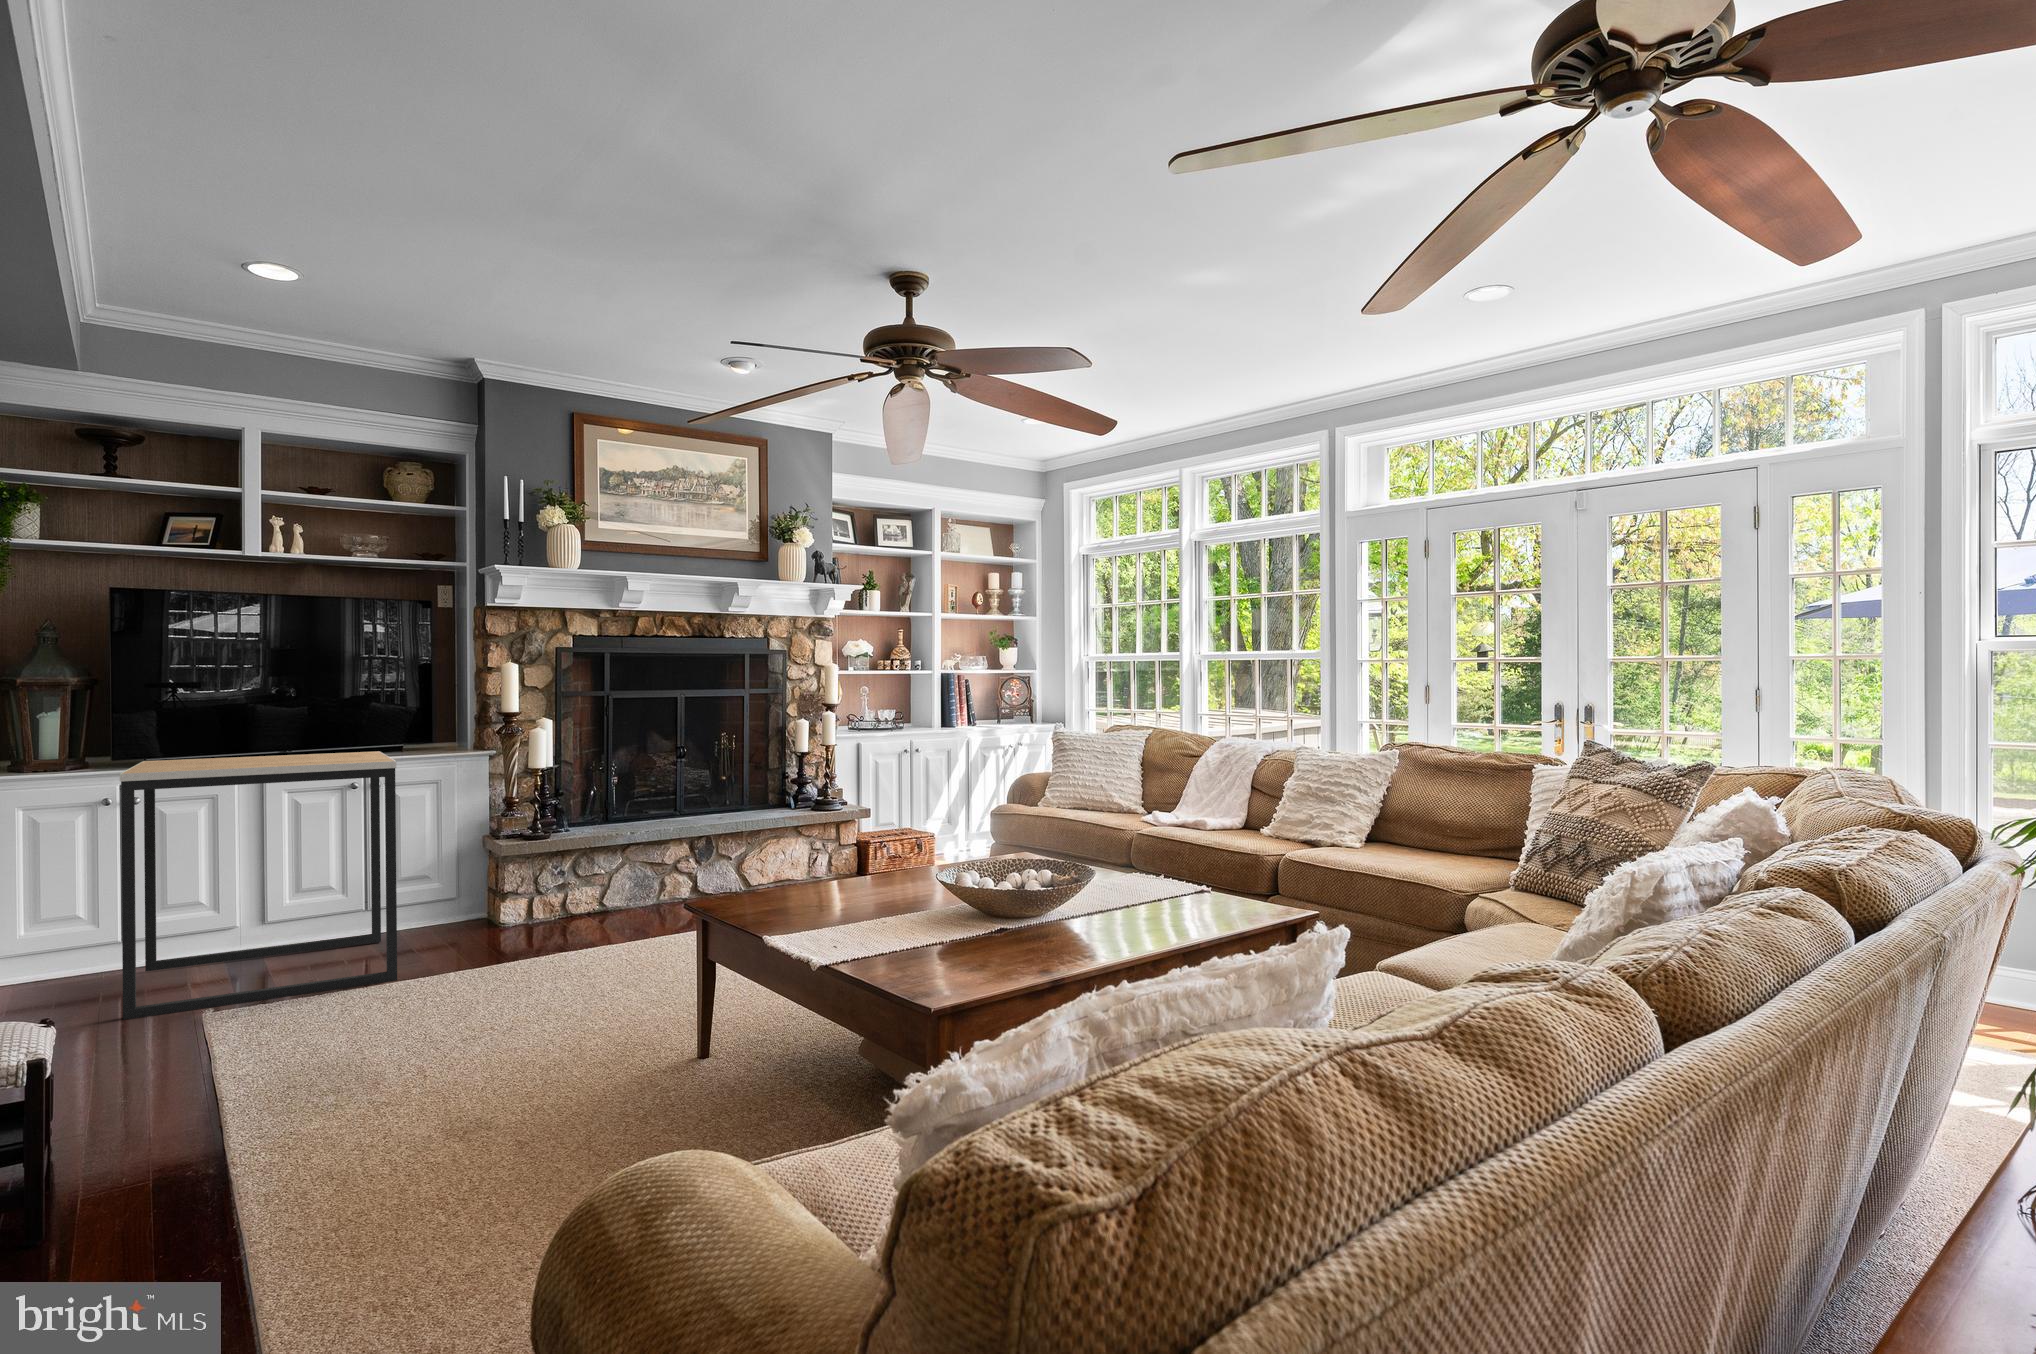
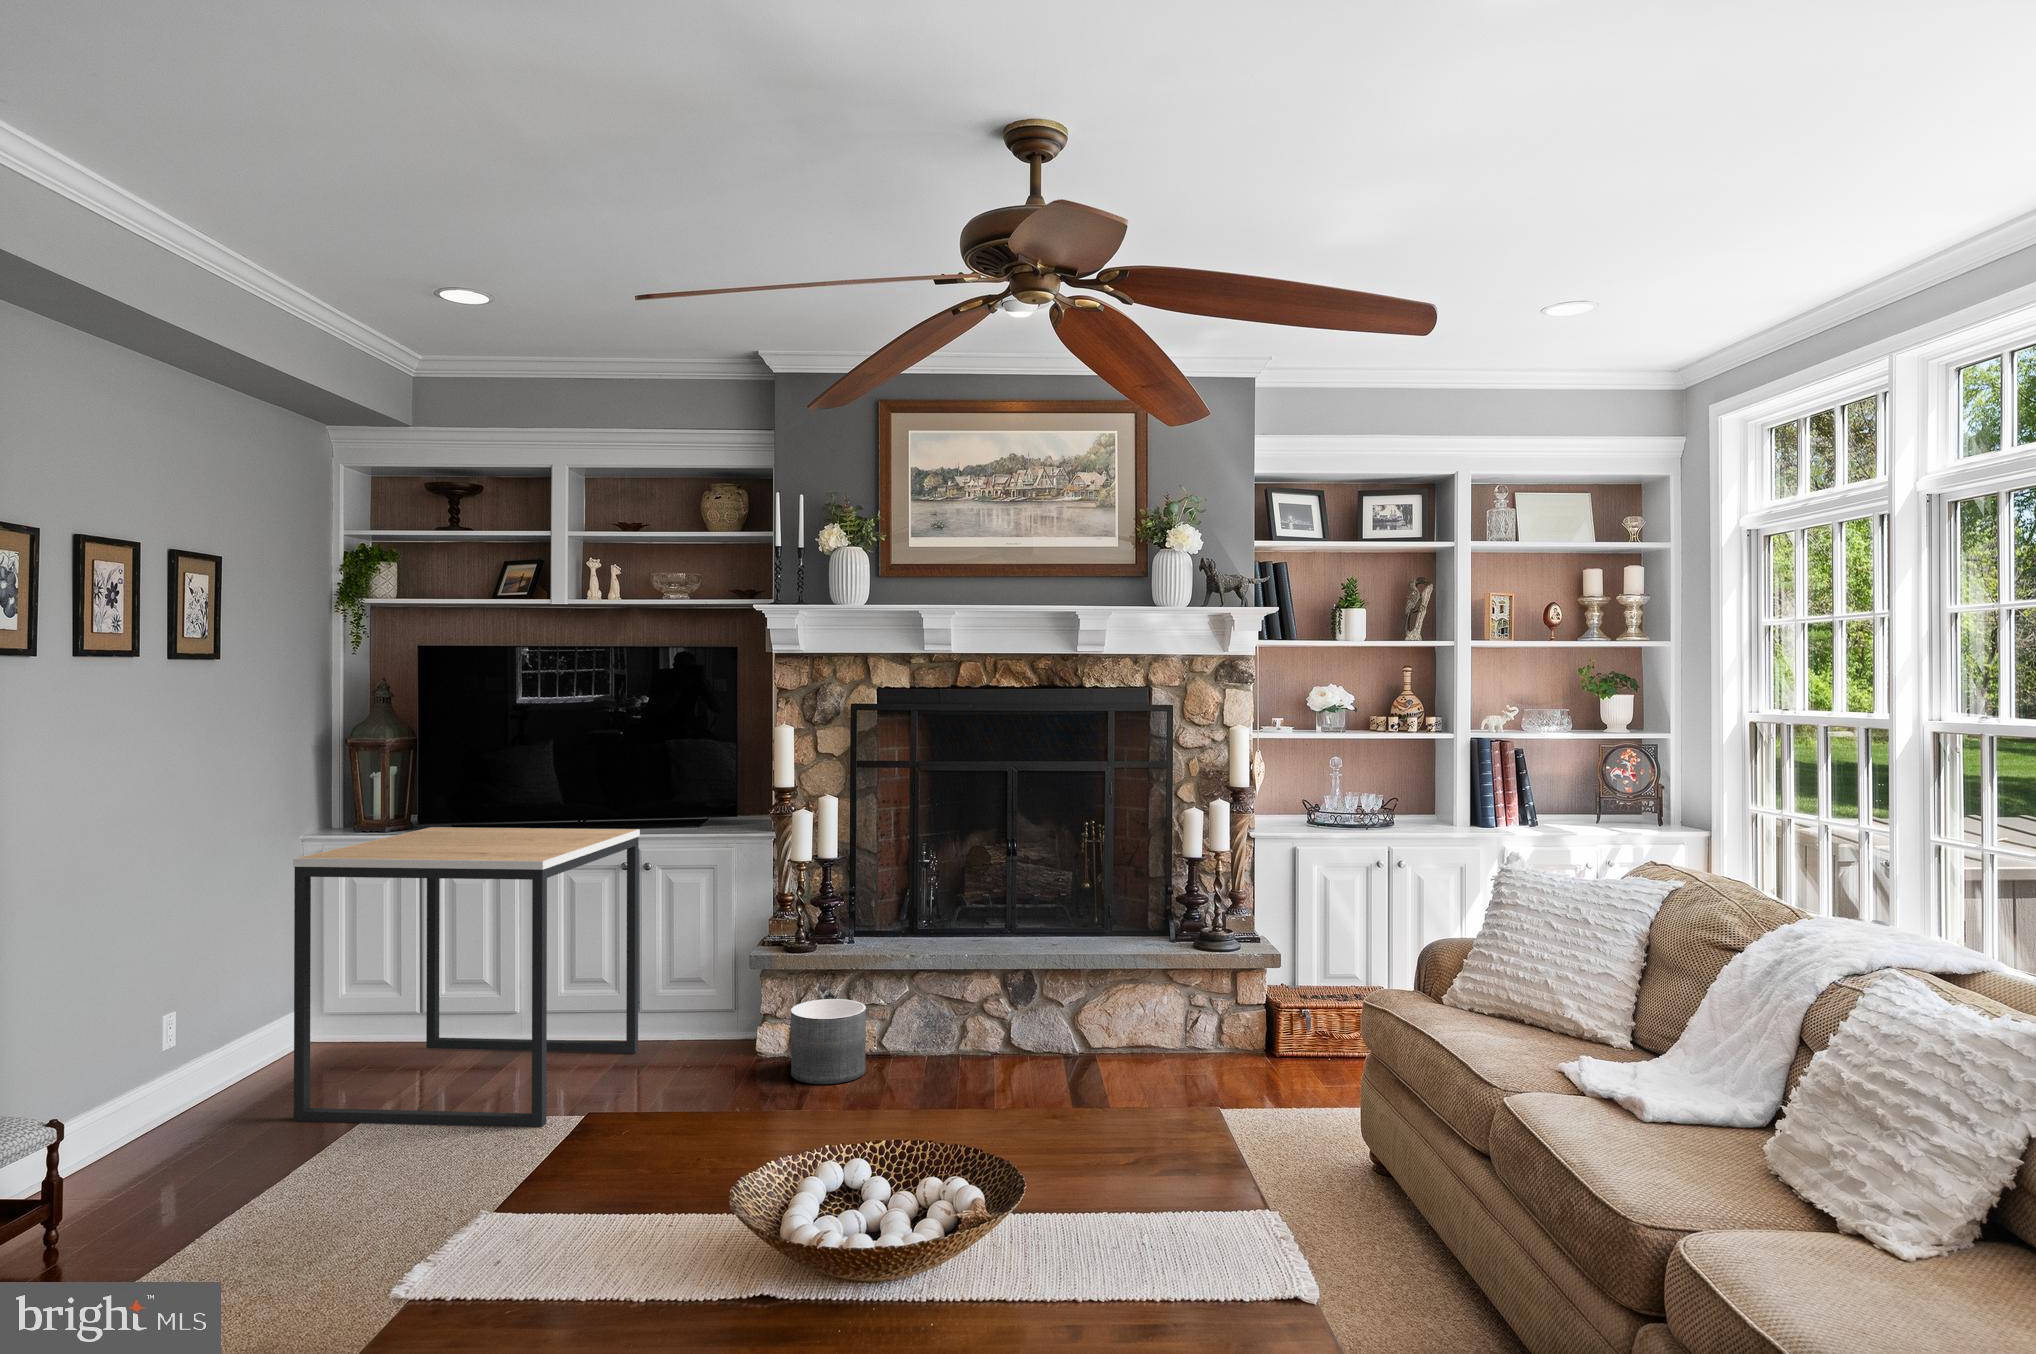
planter: none [545,871,607,931] -> present [791,999,866,1084]

